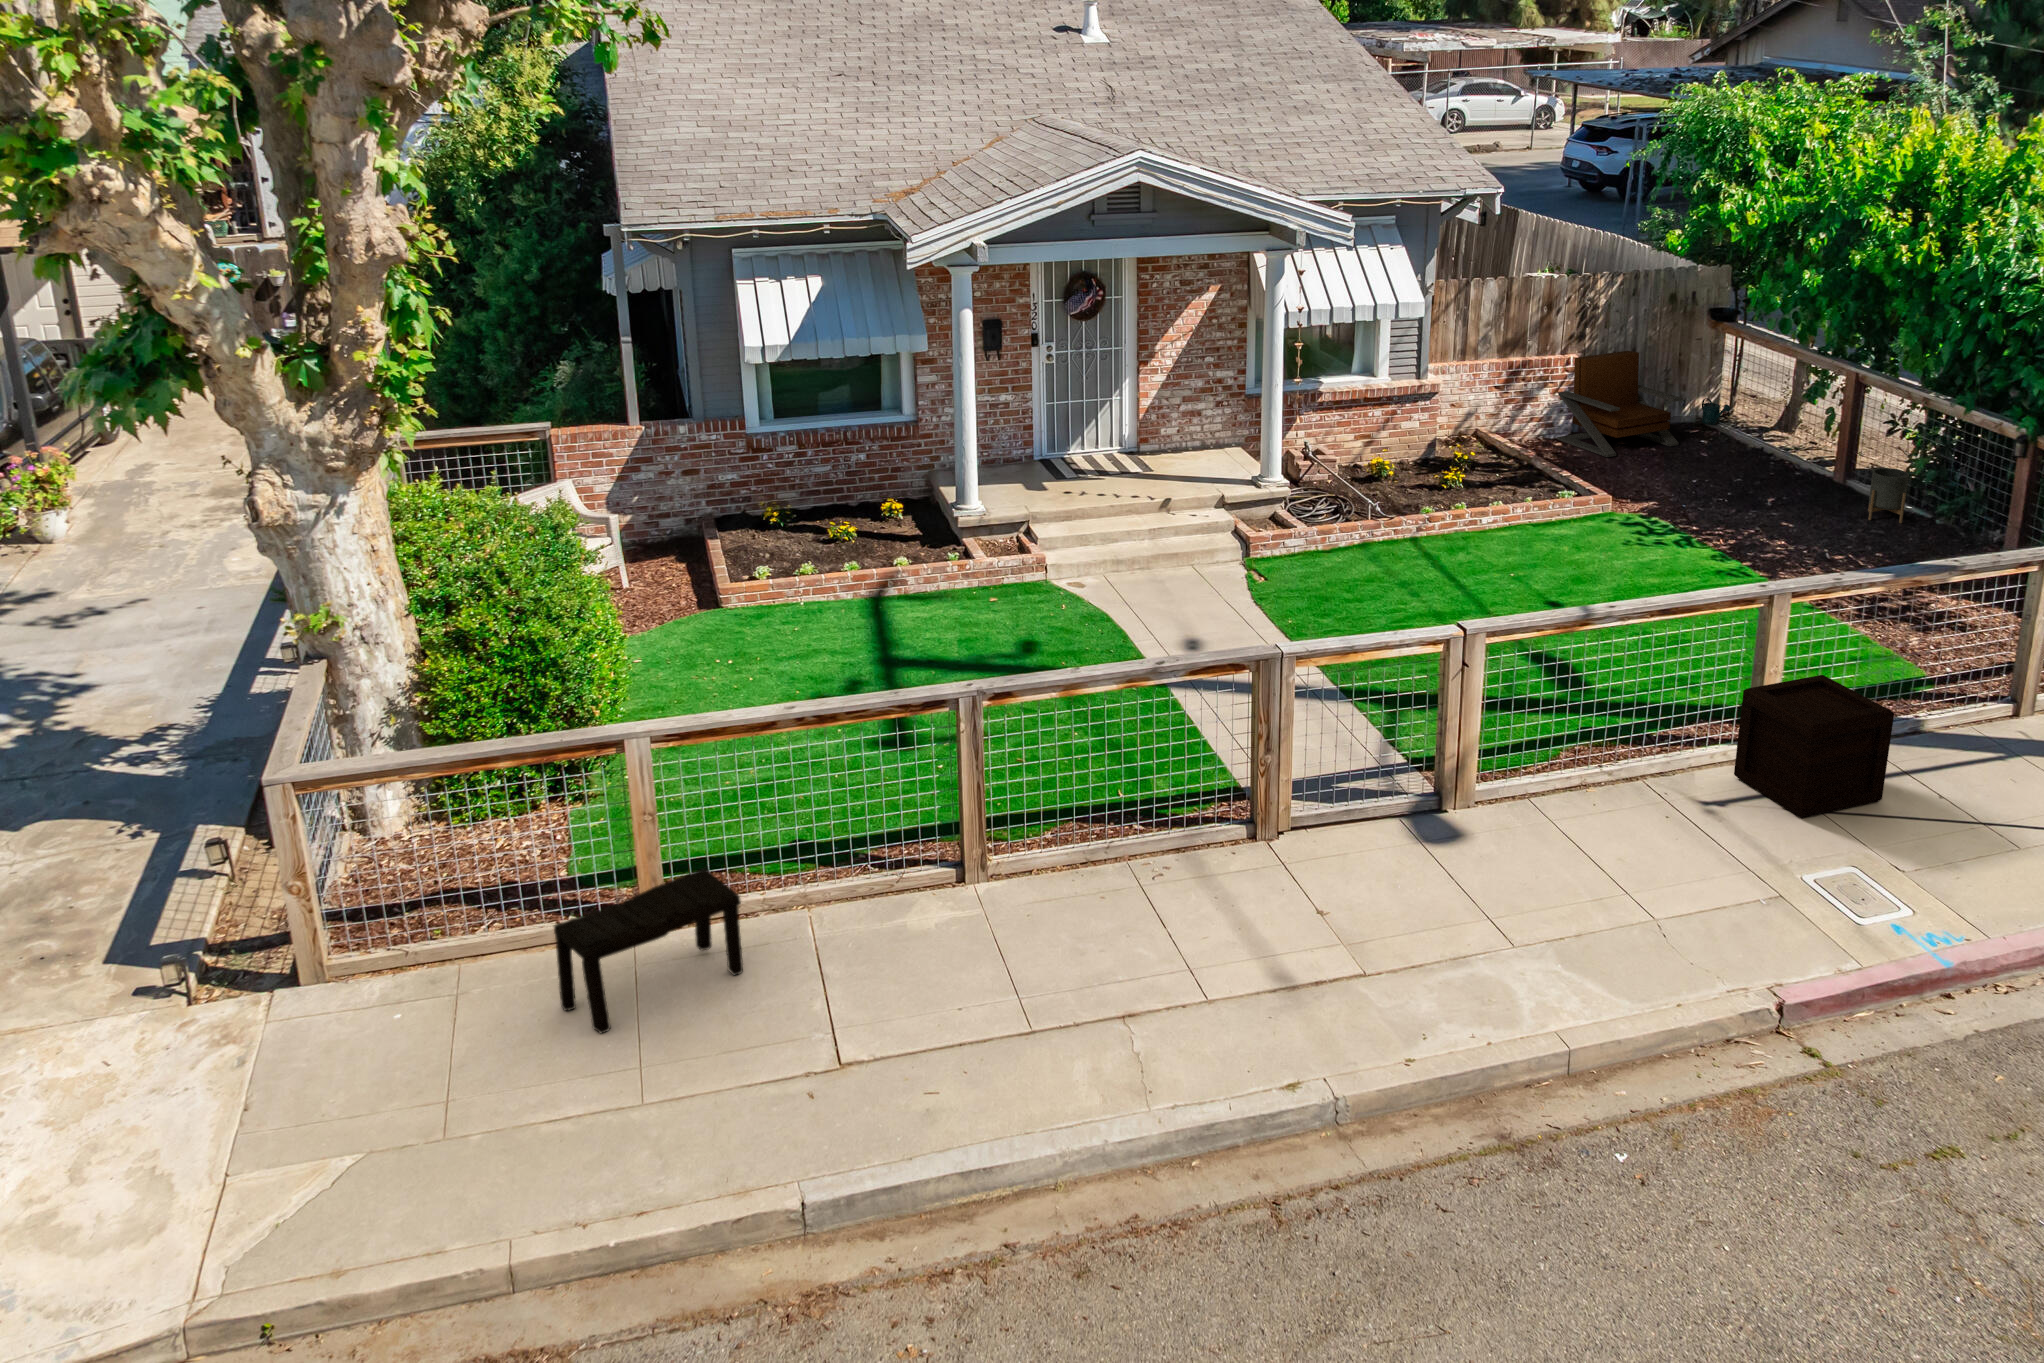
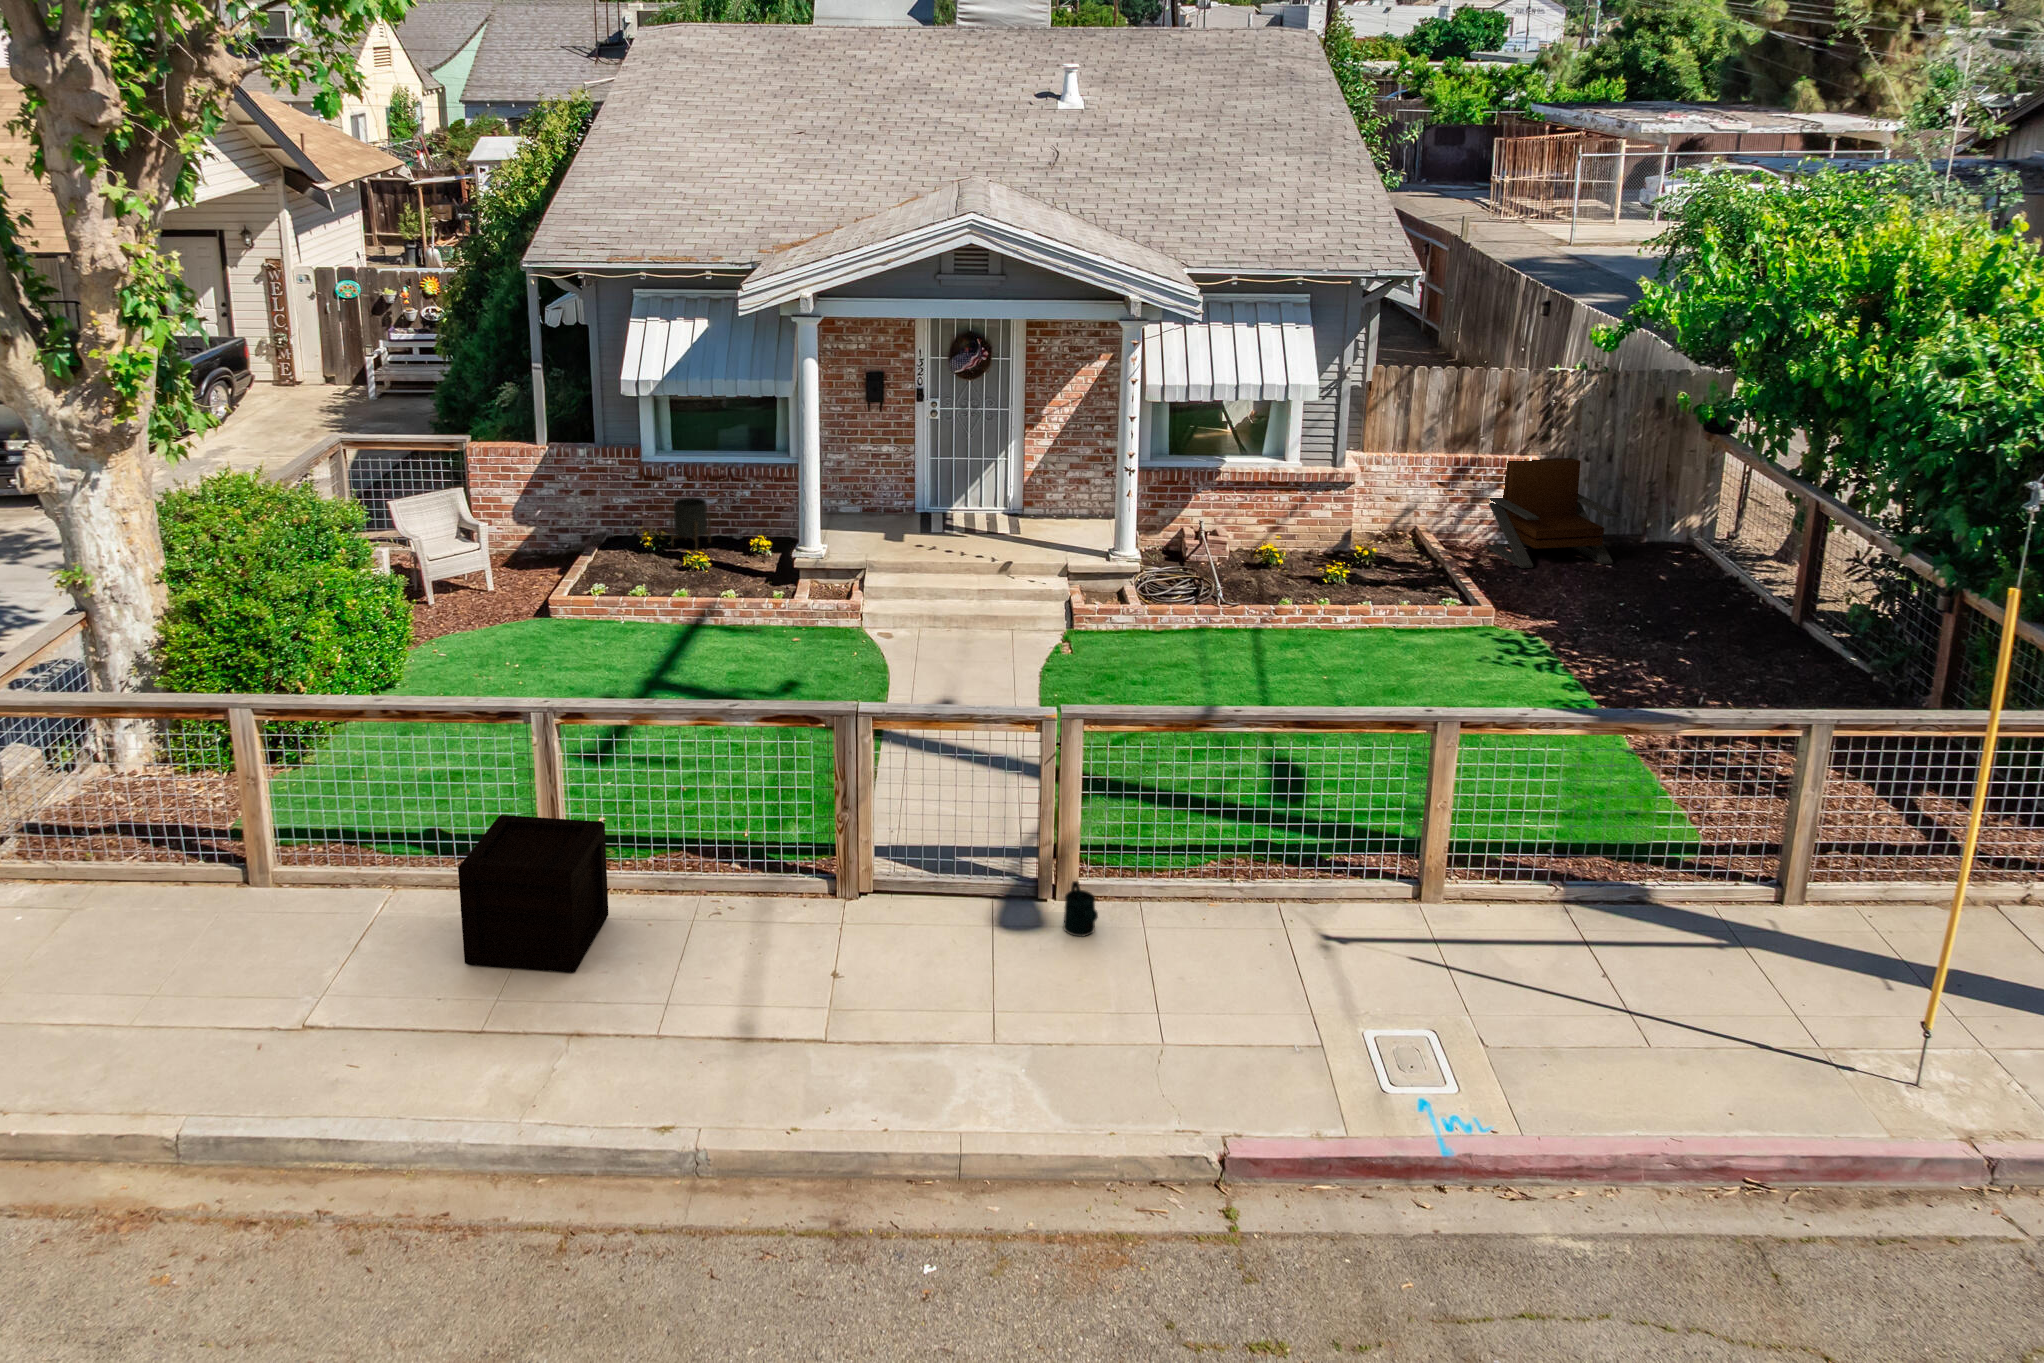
watering can: present [1701,398,1730,425] -> present [1063,881,1098,937]
planter: present [1868,468,1909,523] -> present [670,498,711,550]
wooden crate: present [1734,675,1894,818] -> present [458,815,608,973]
bench: present [554,868,743,1034] -> none [132,843,304,977]

